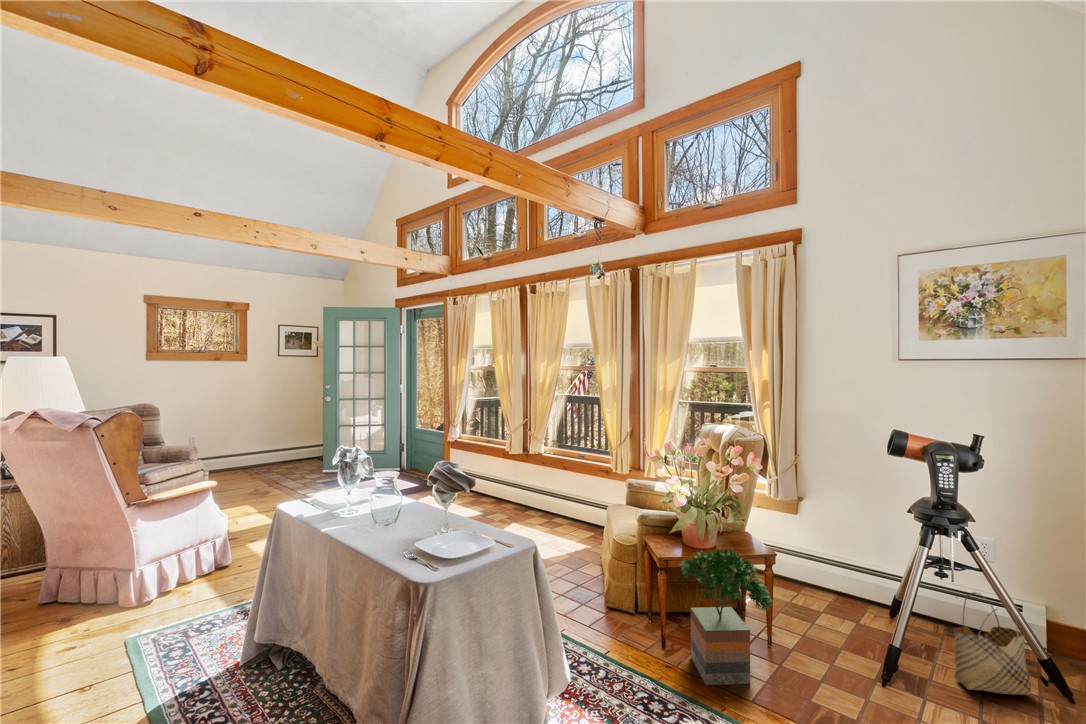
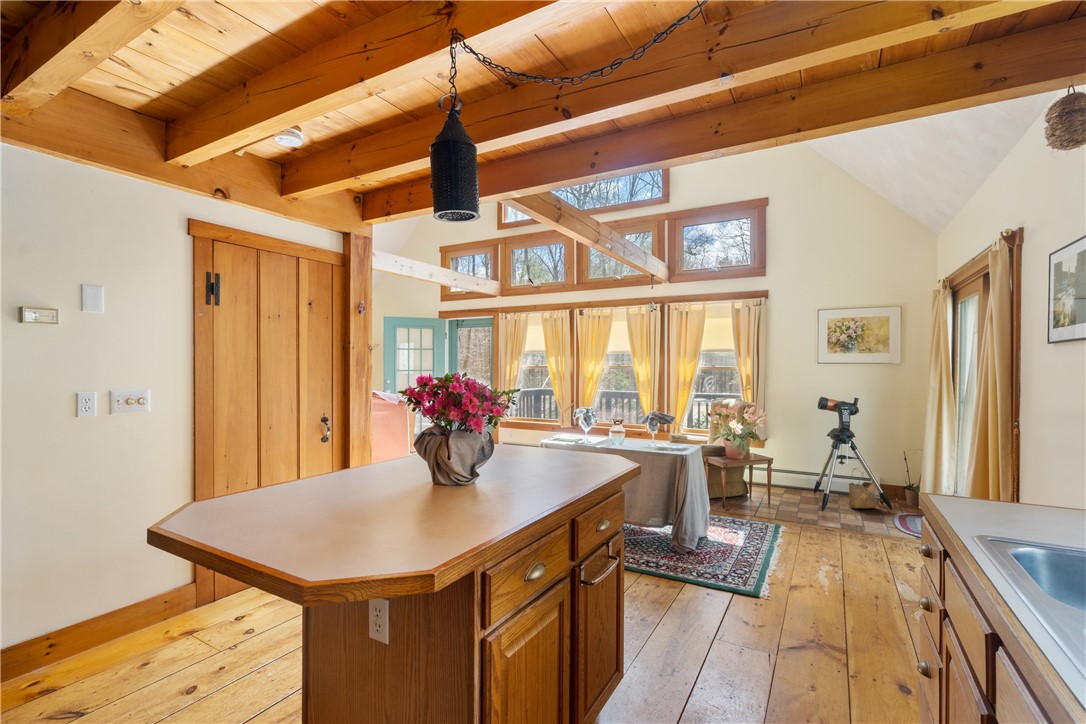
potted tree: present [680,548,772,685] -> none [733,455,781,517]

